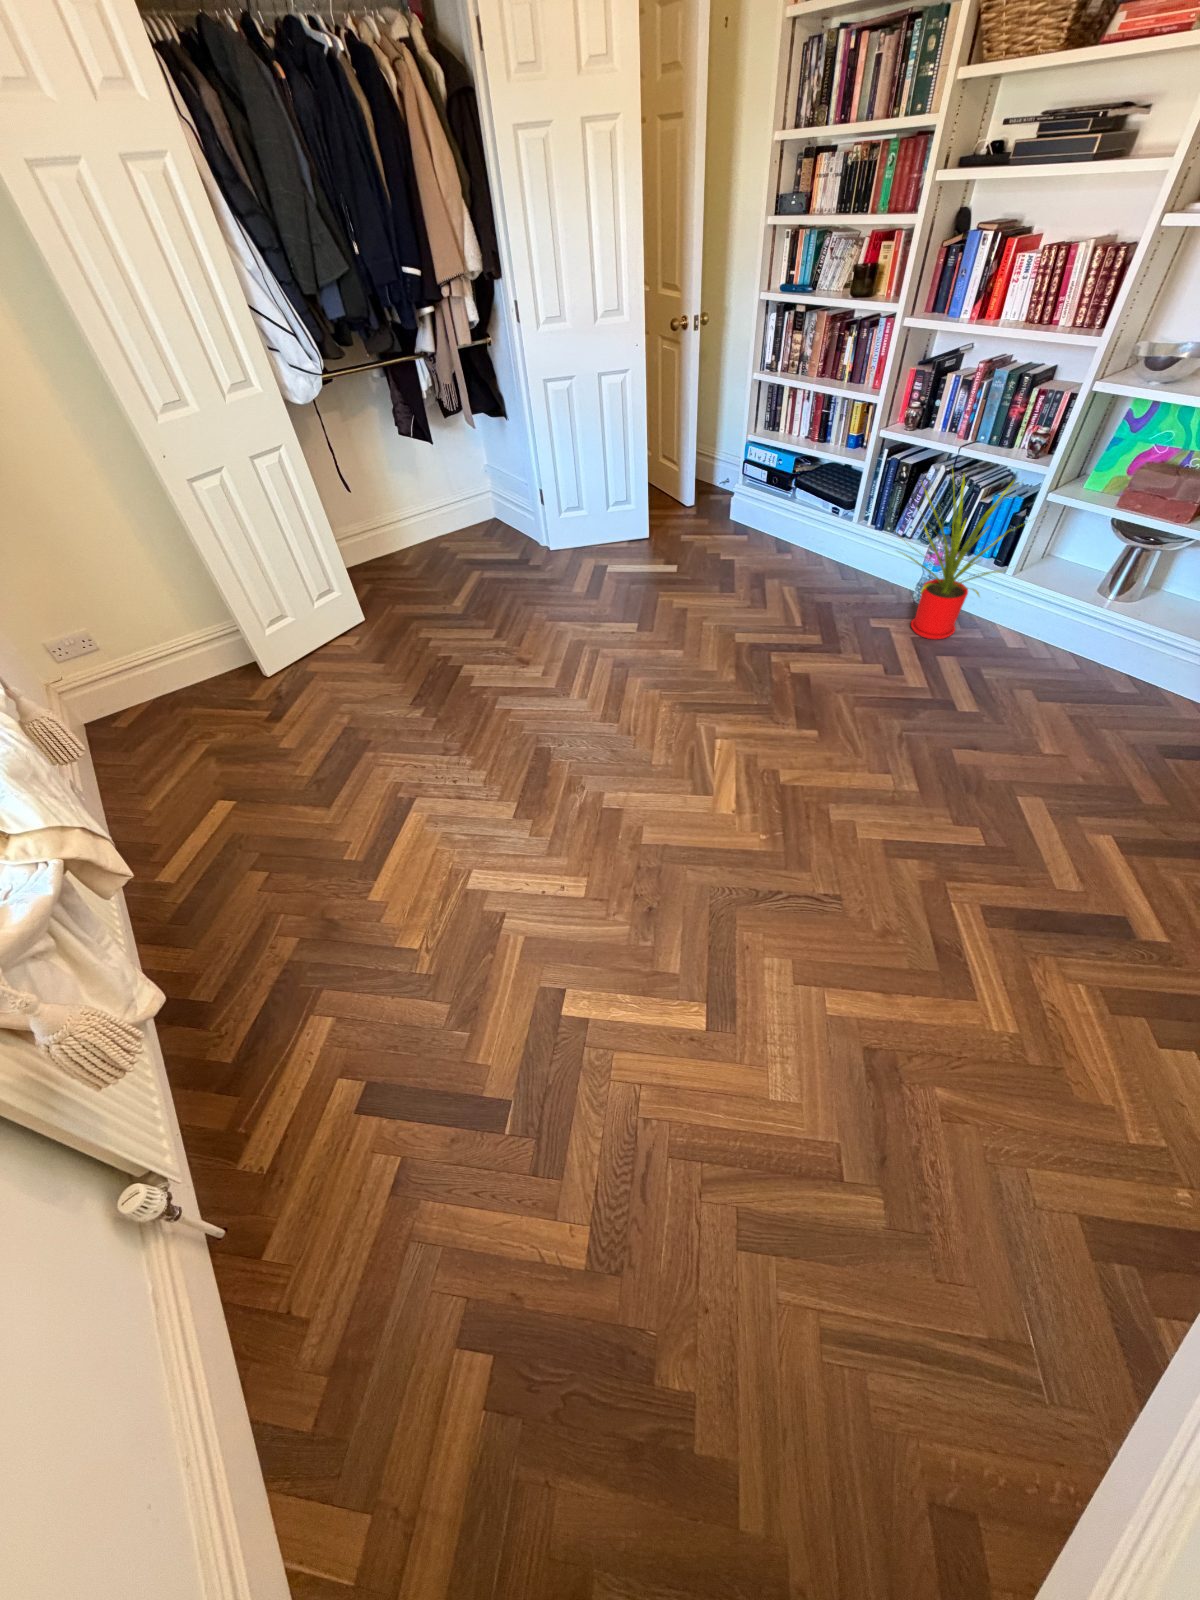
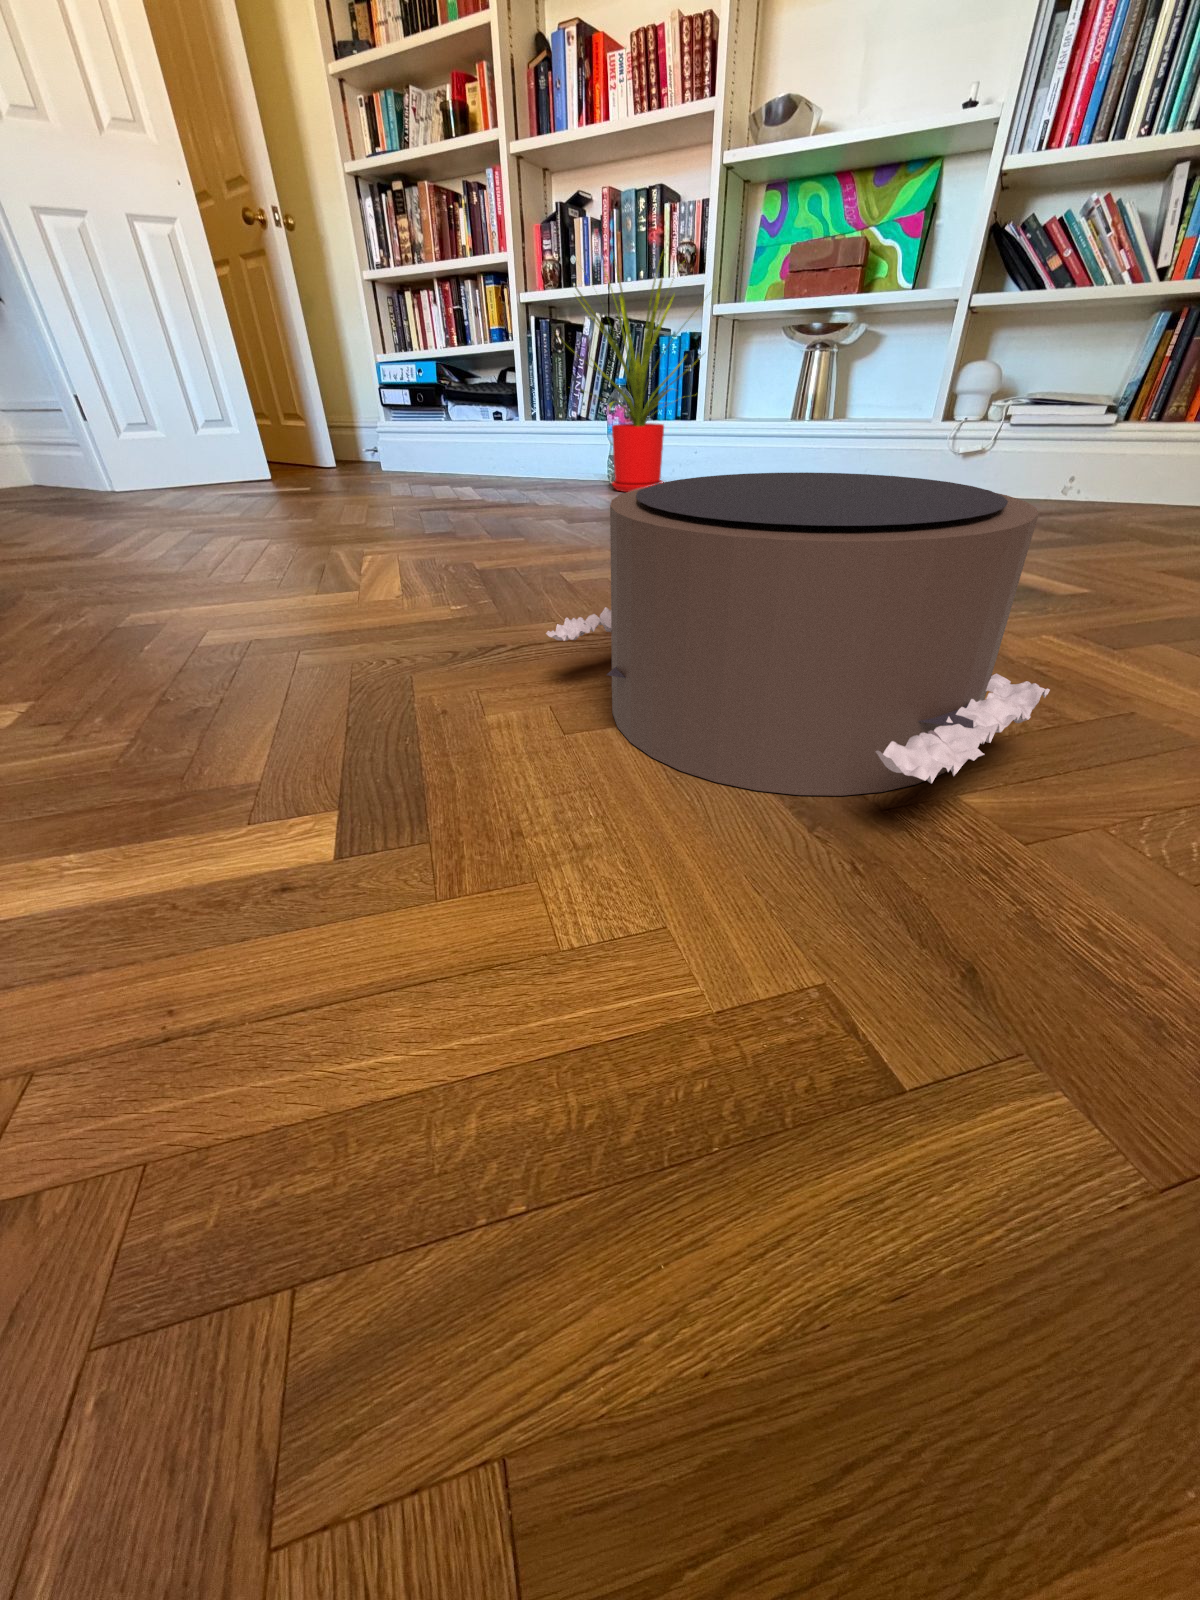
pouf: none [805,905,1027,1128] -> present [546,473,1050,796]

